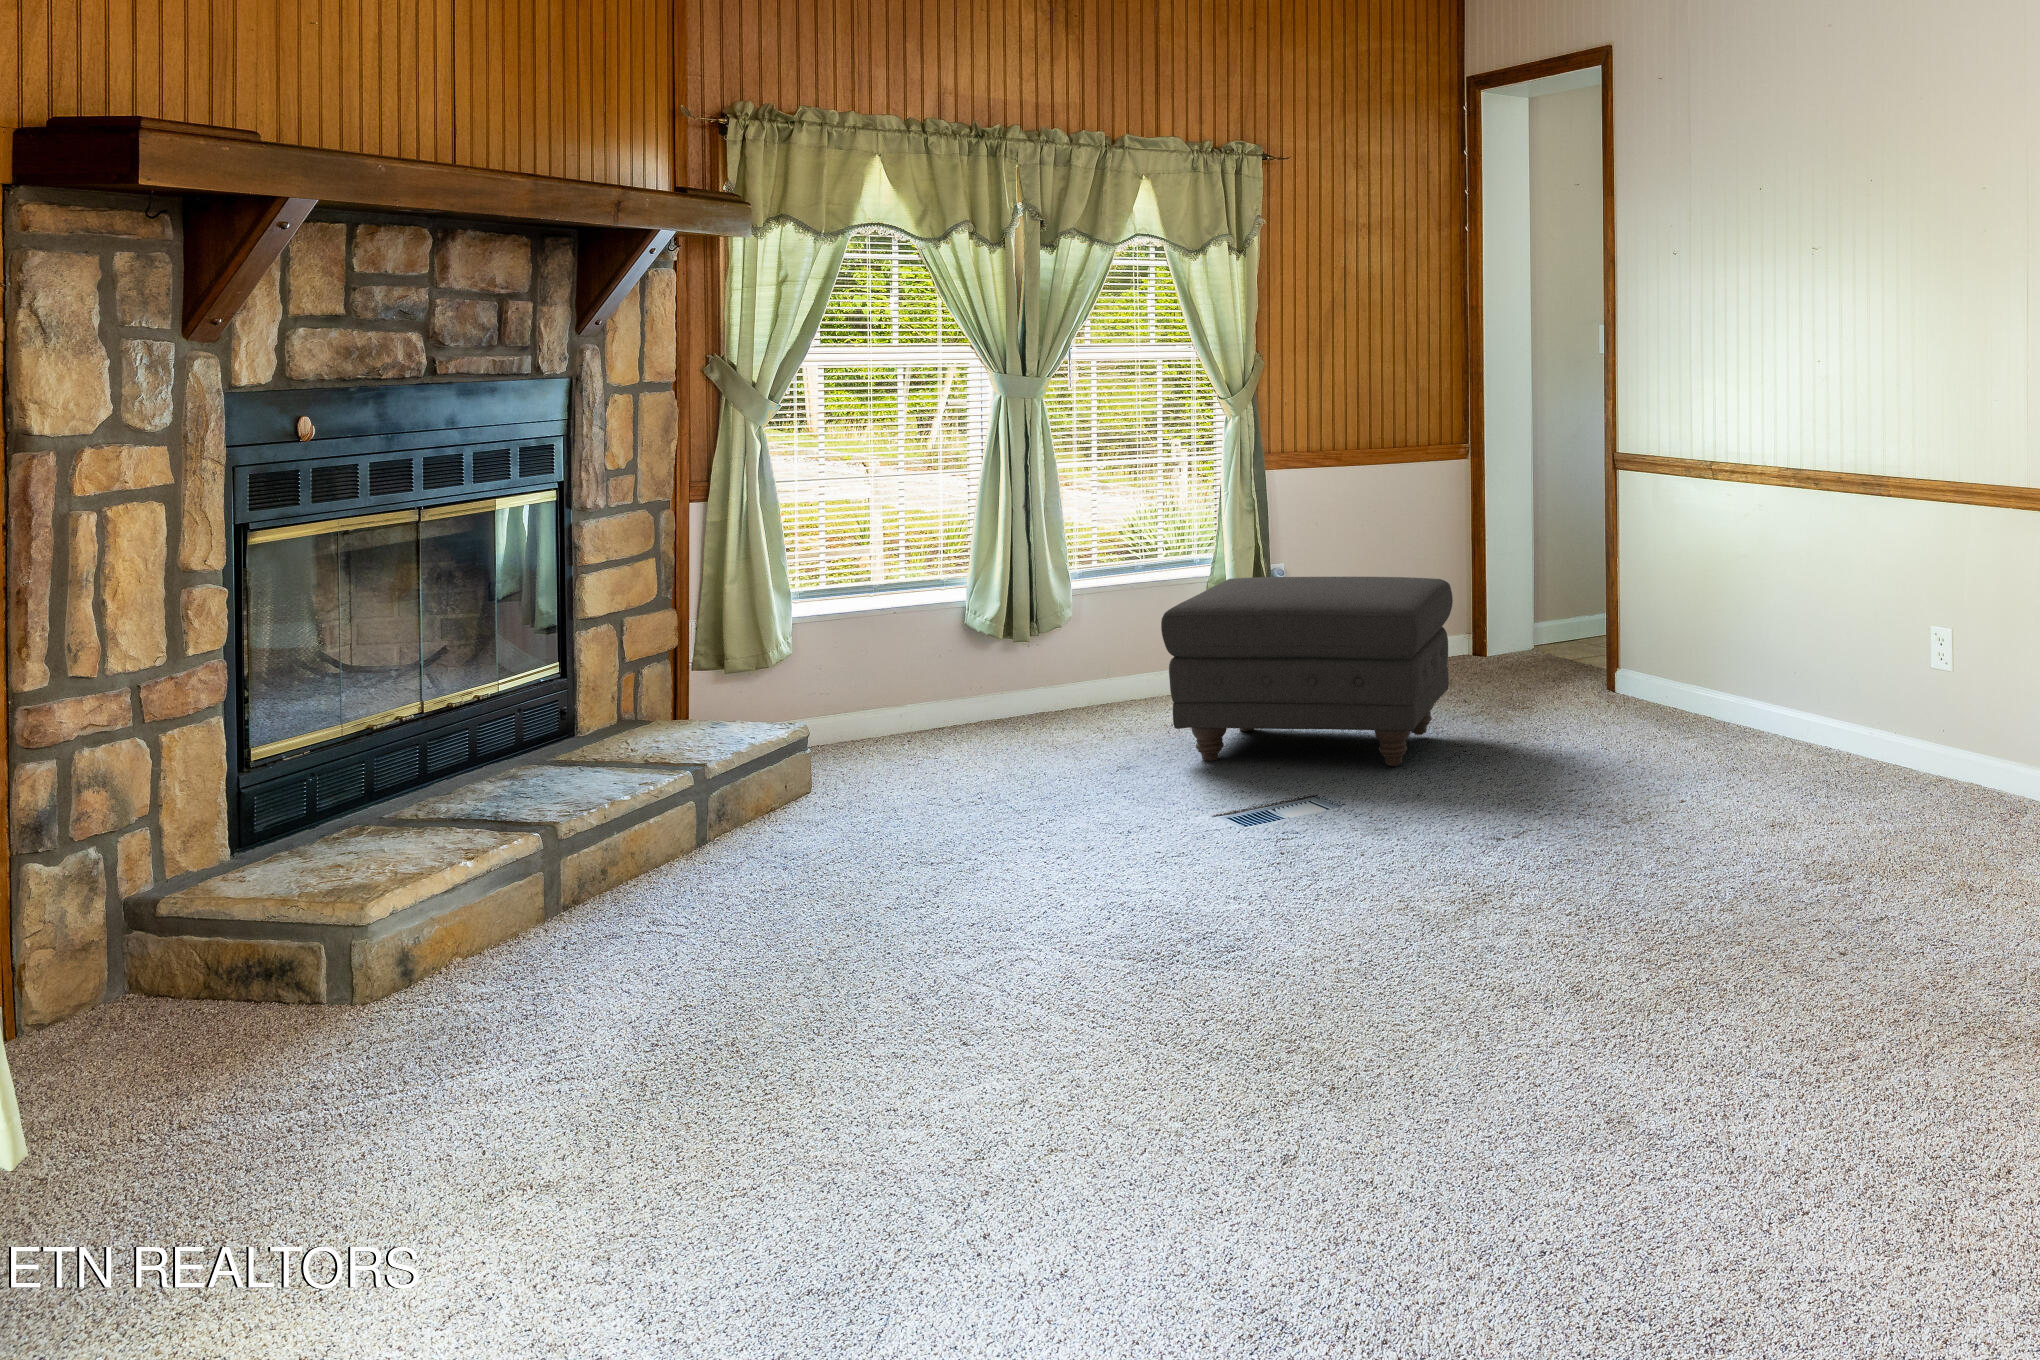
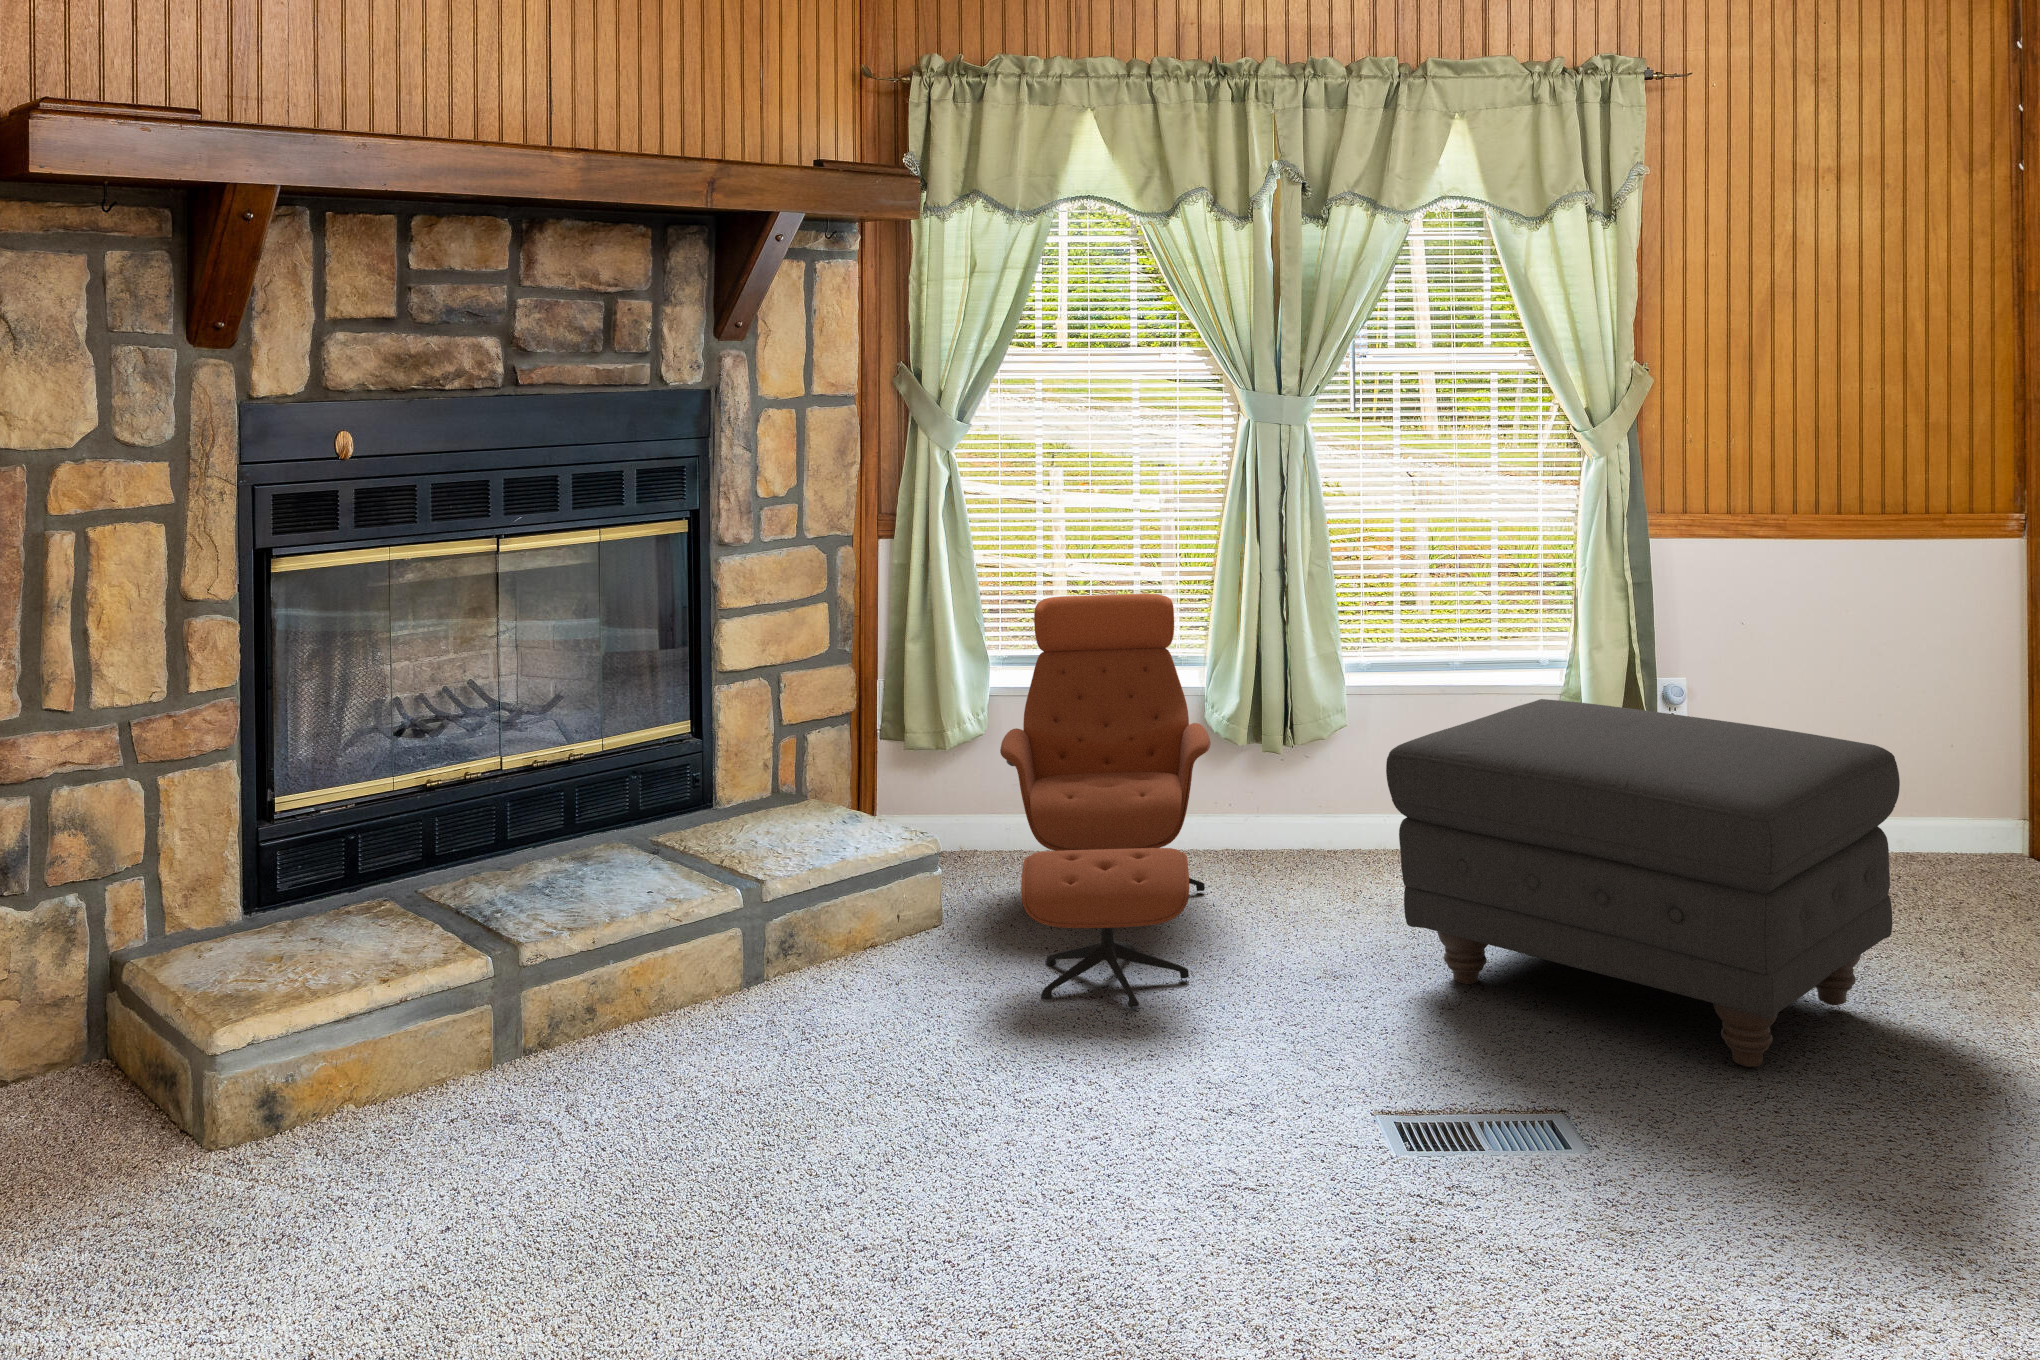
lounge chair: none [828,532,1045,811] -> present [1000,594,1211,1007]

